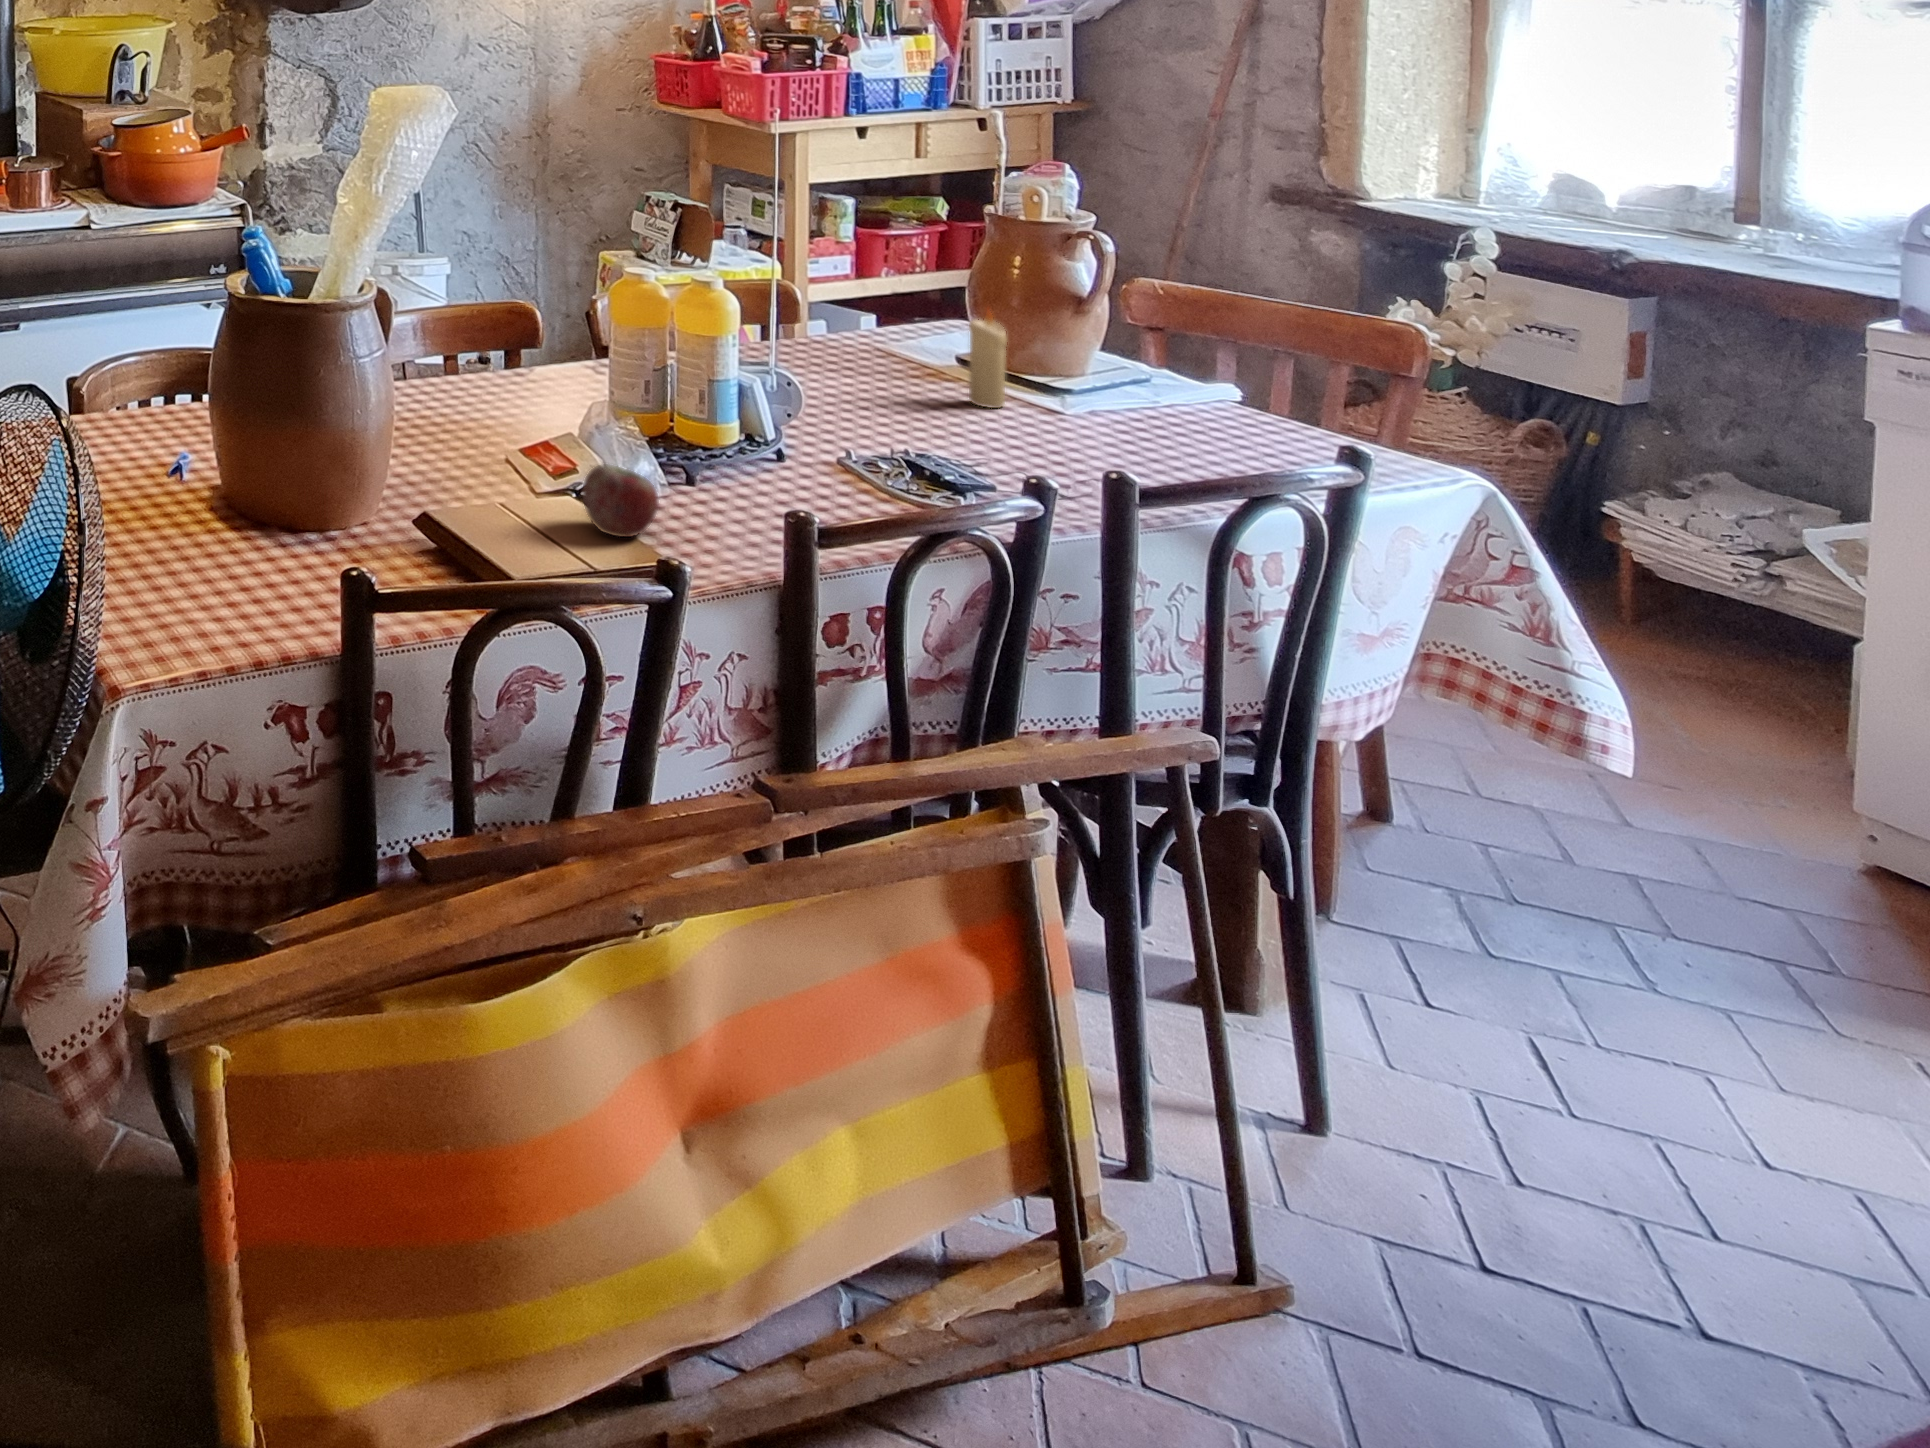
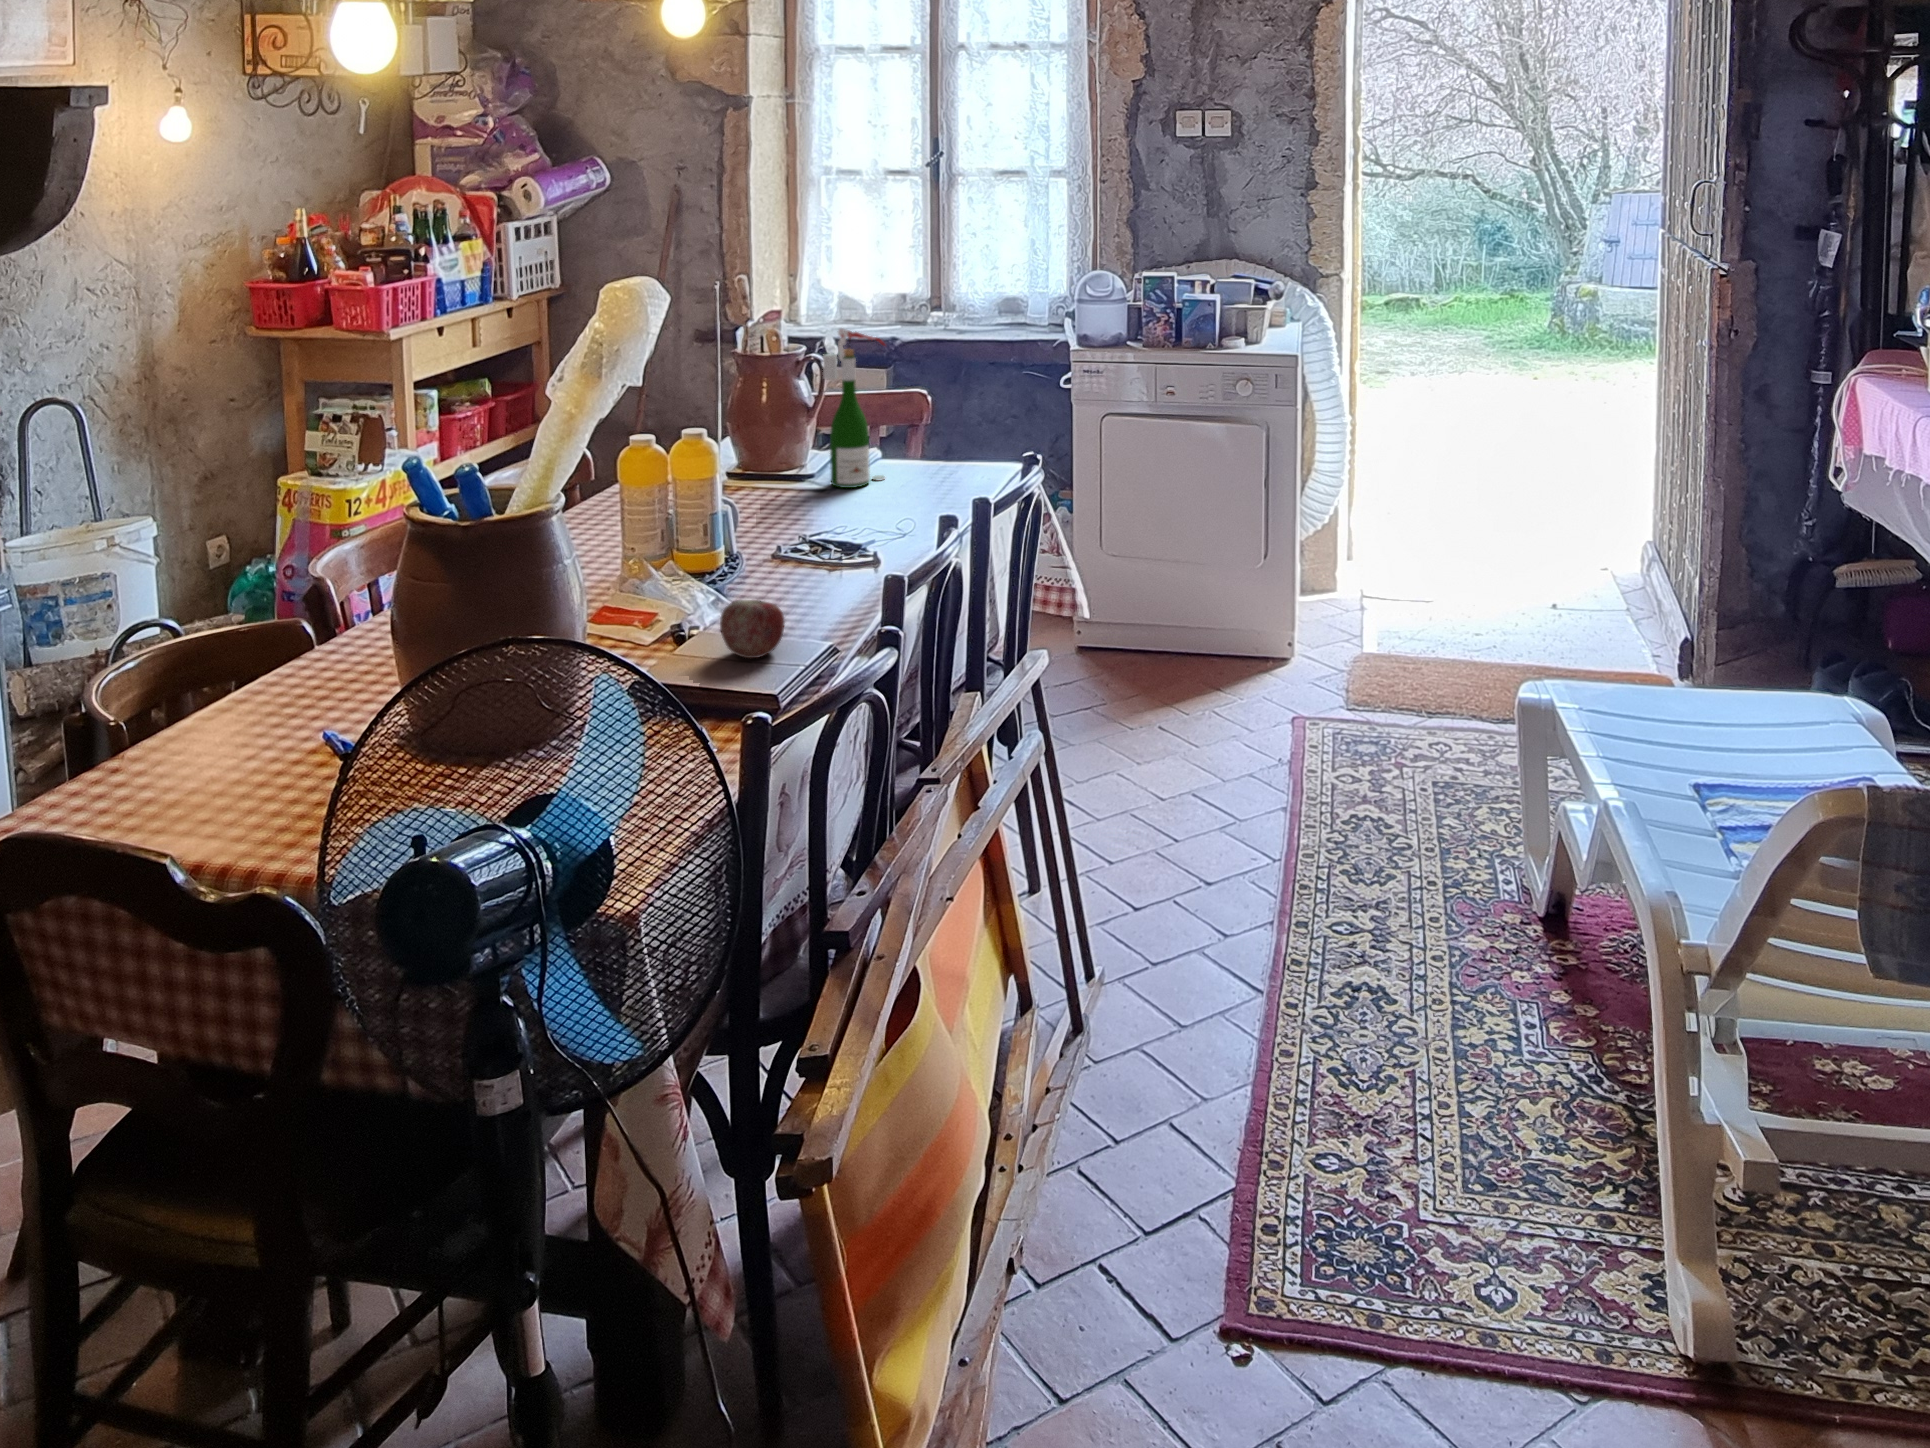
wine bottle: none [1056,198,1161,422] -> present [823,329,885,488]
candle: present [969,311,1007,408] -> none [780,421,806,498]

